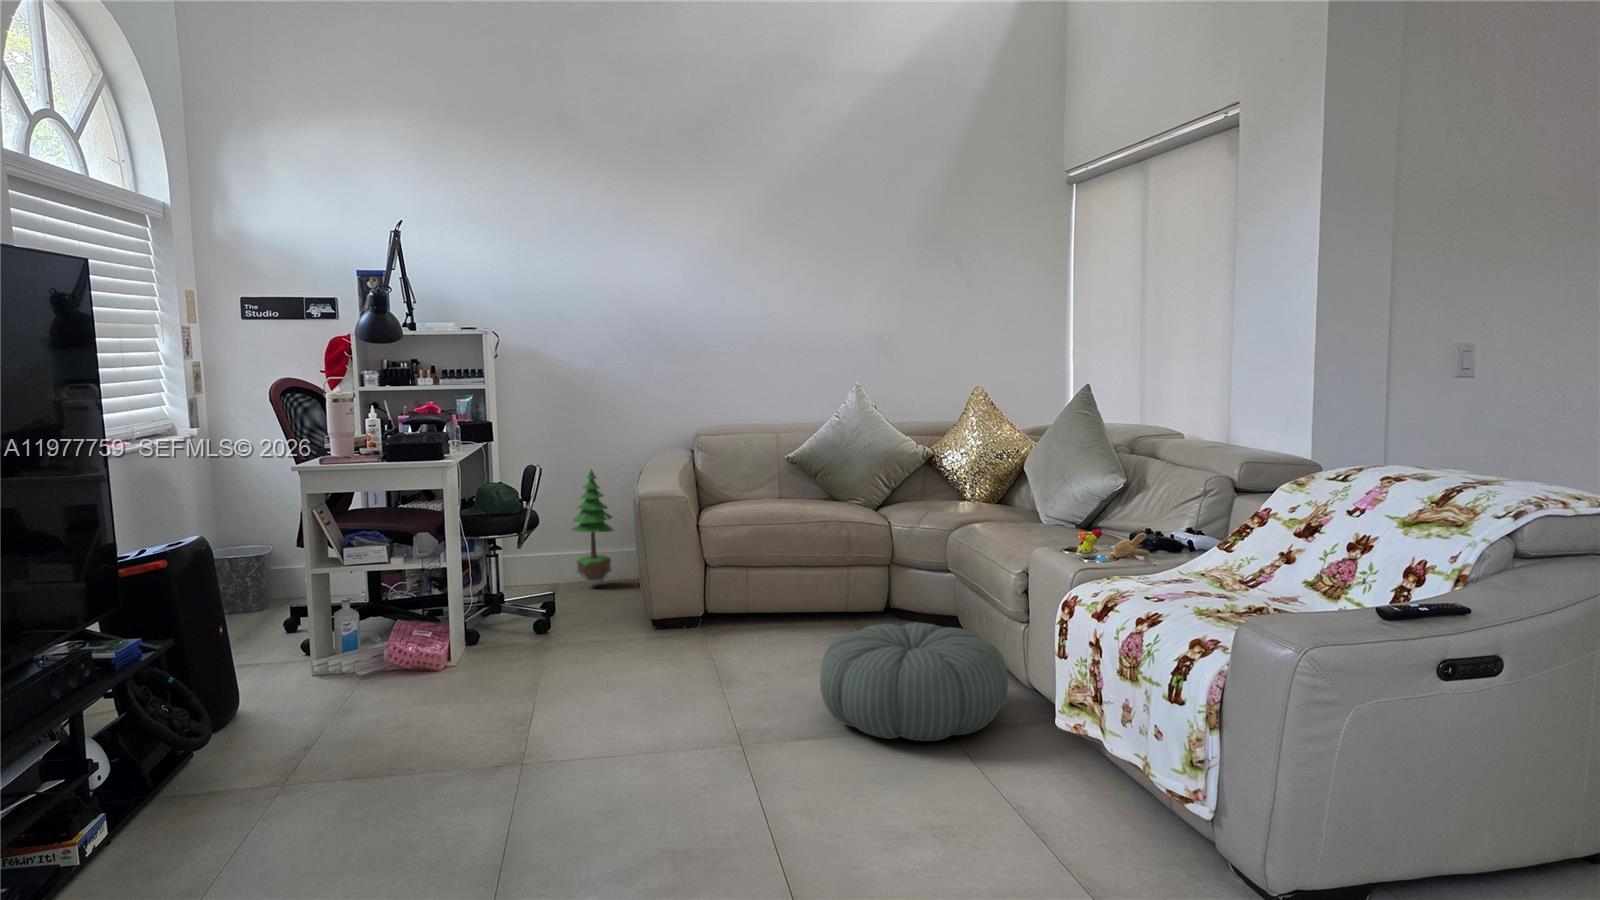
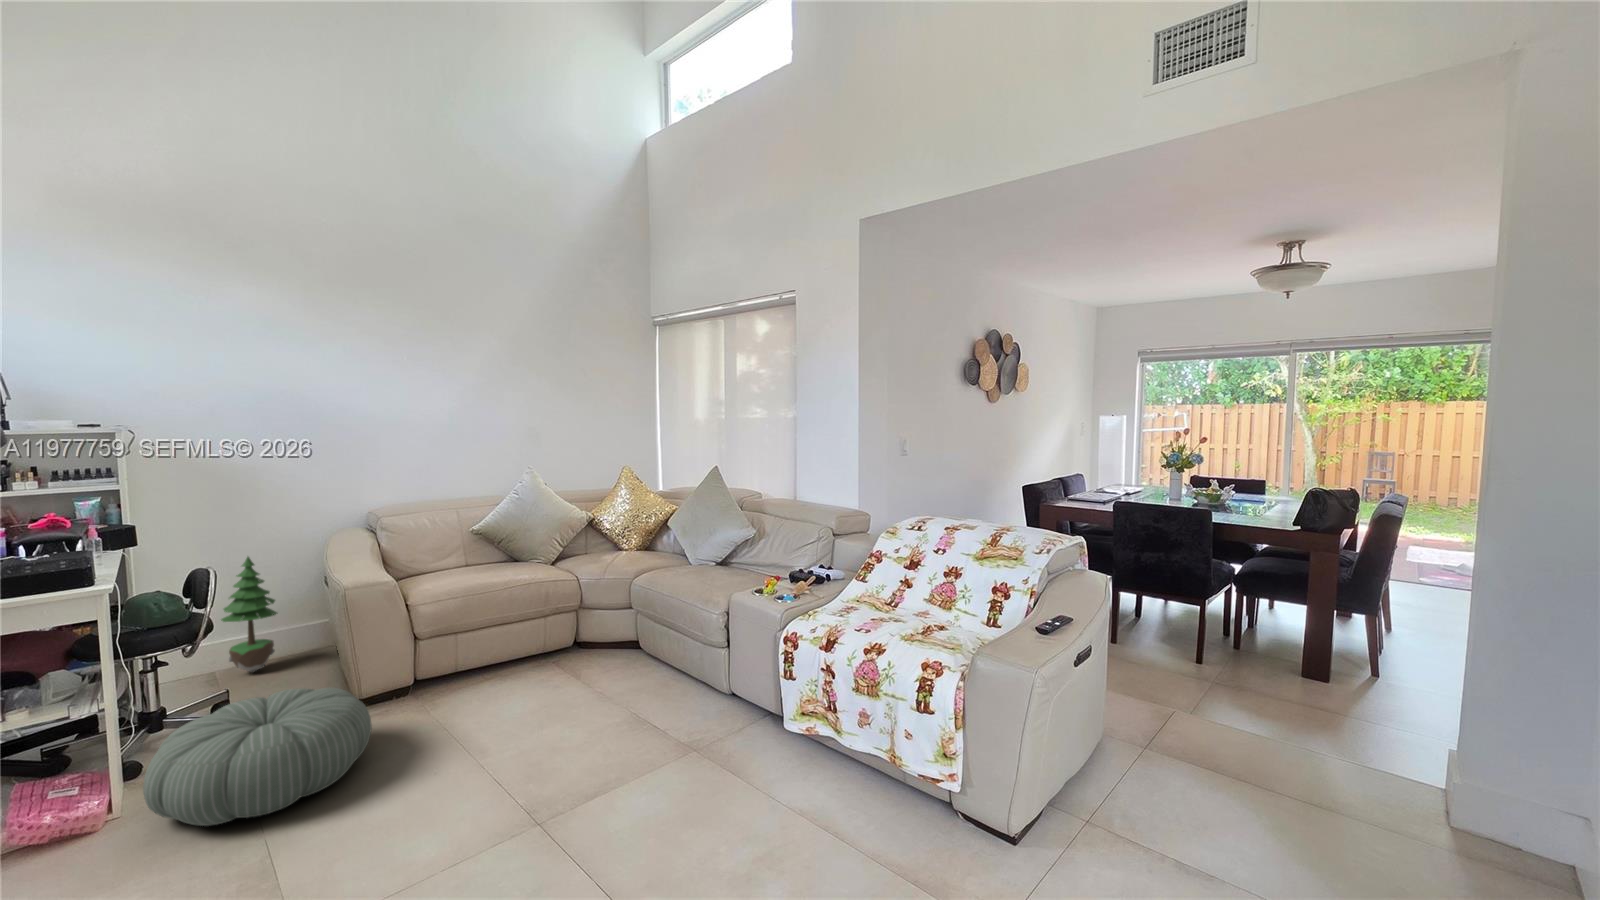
pouf: present [820,623,1008,741] -> present [143,688,372,826]

